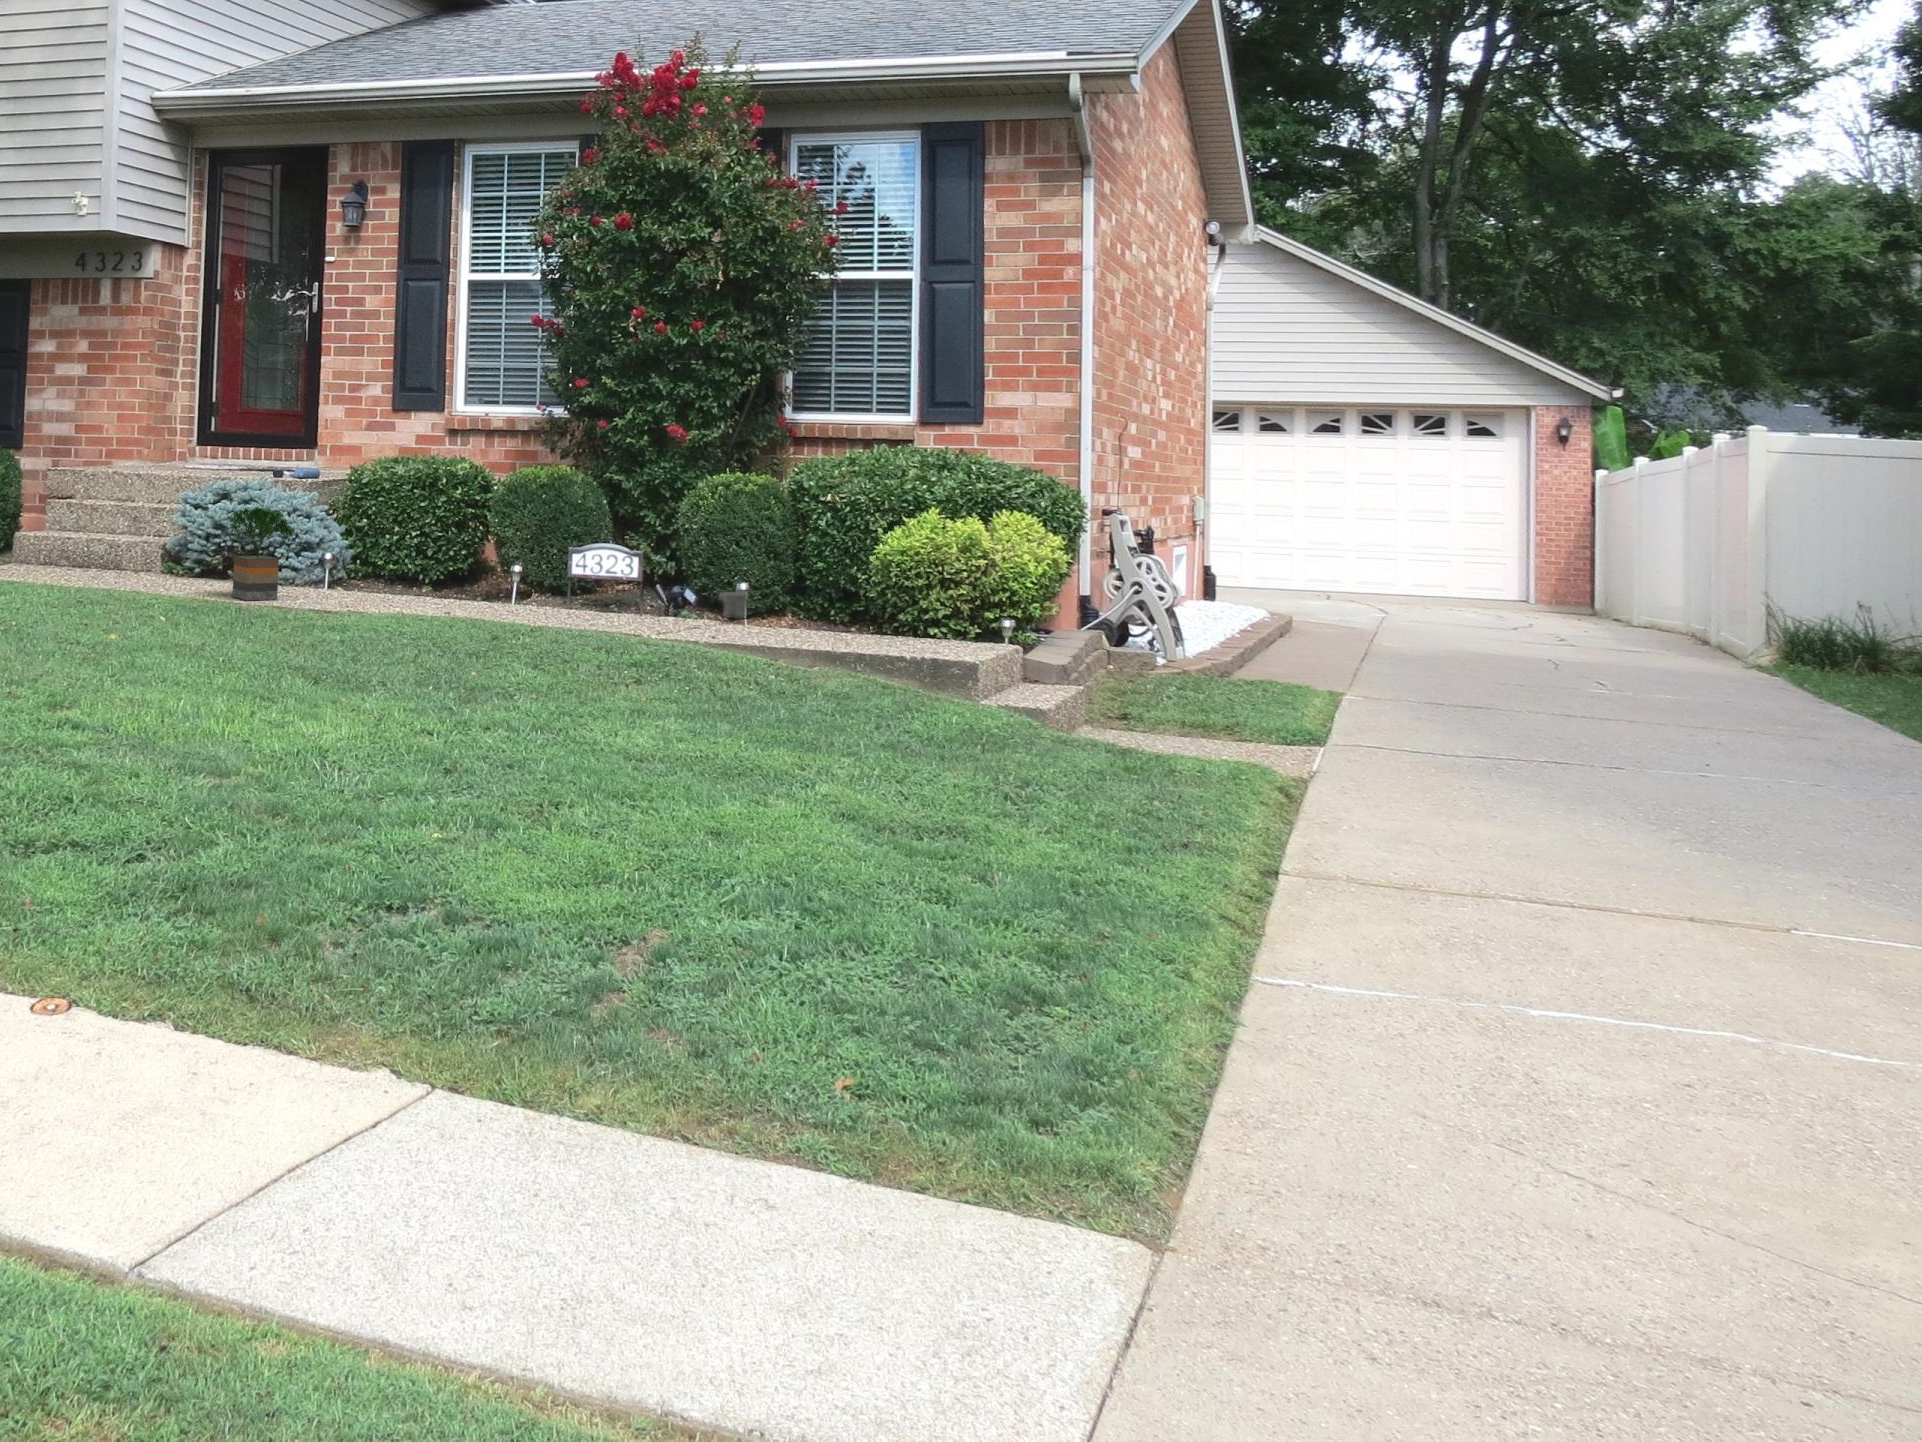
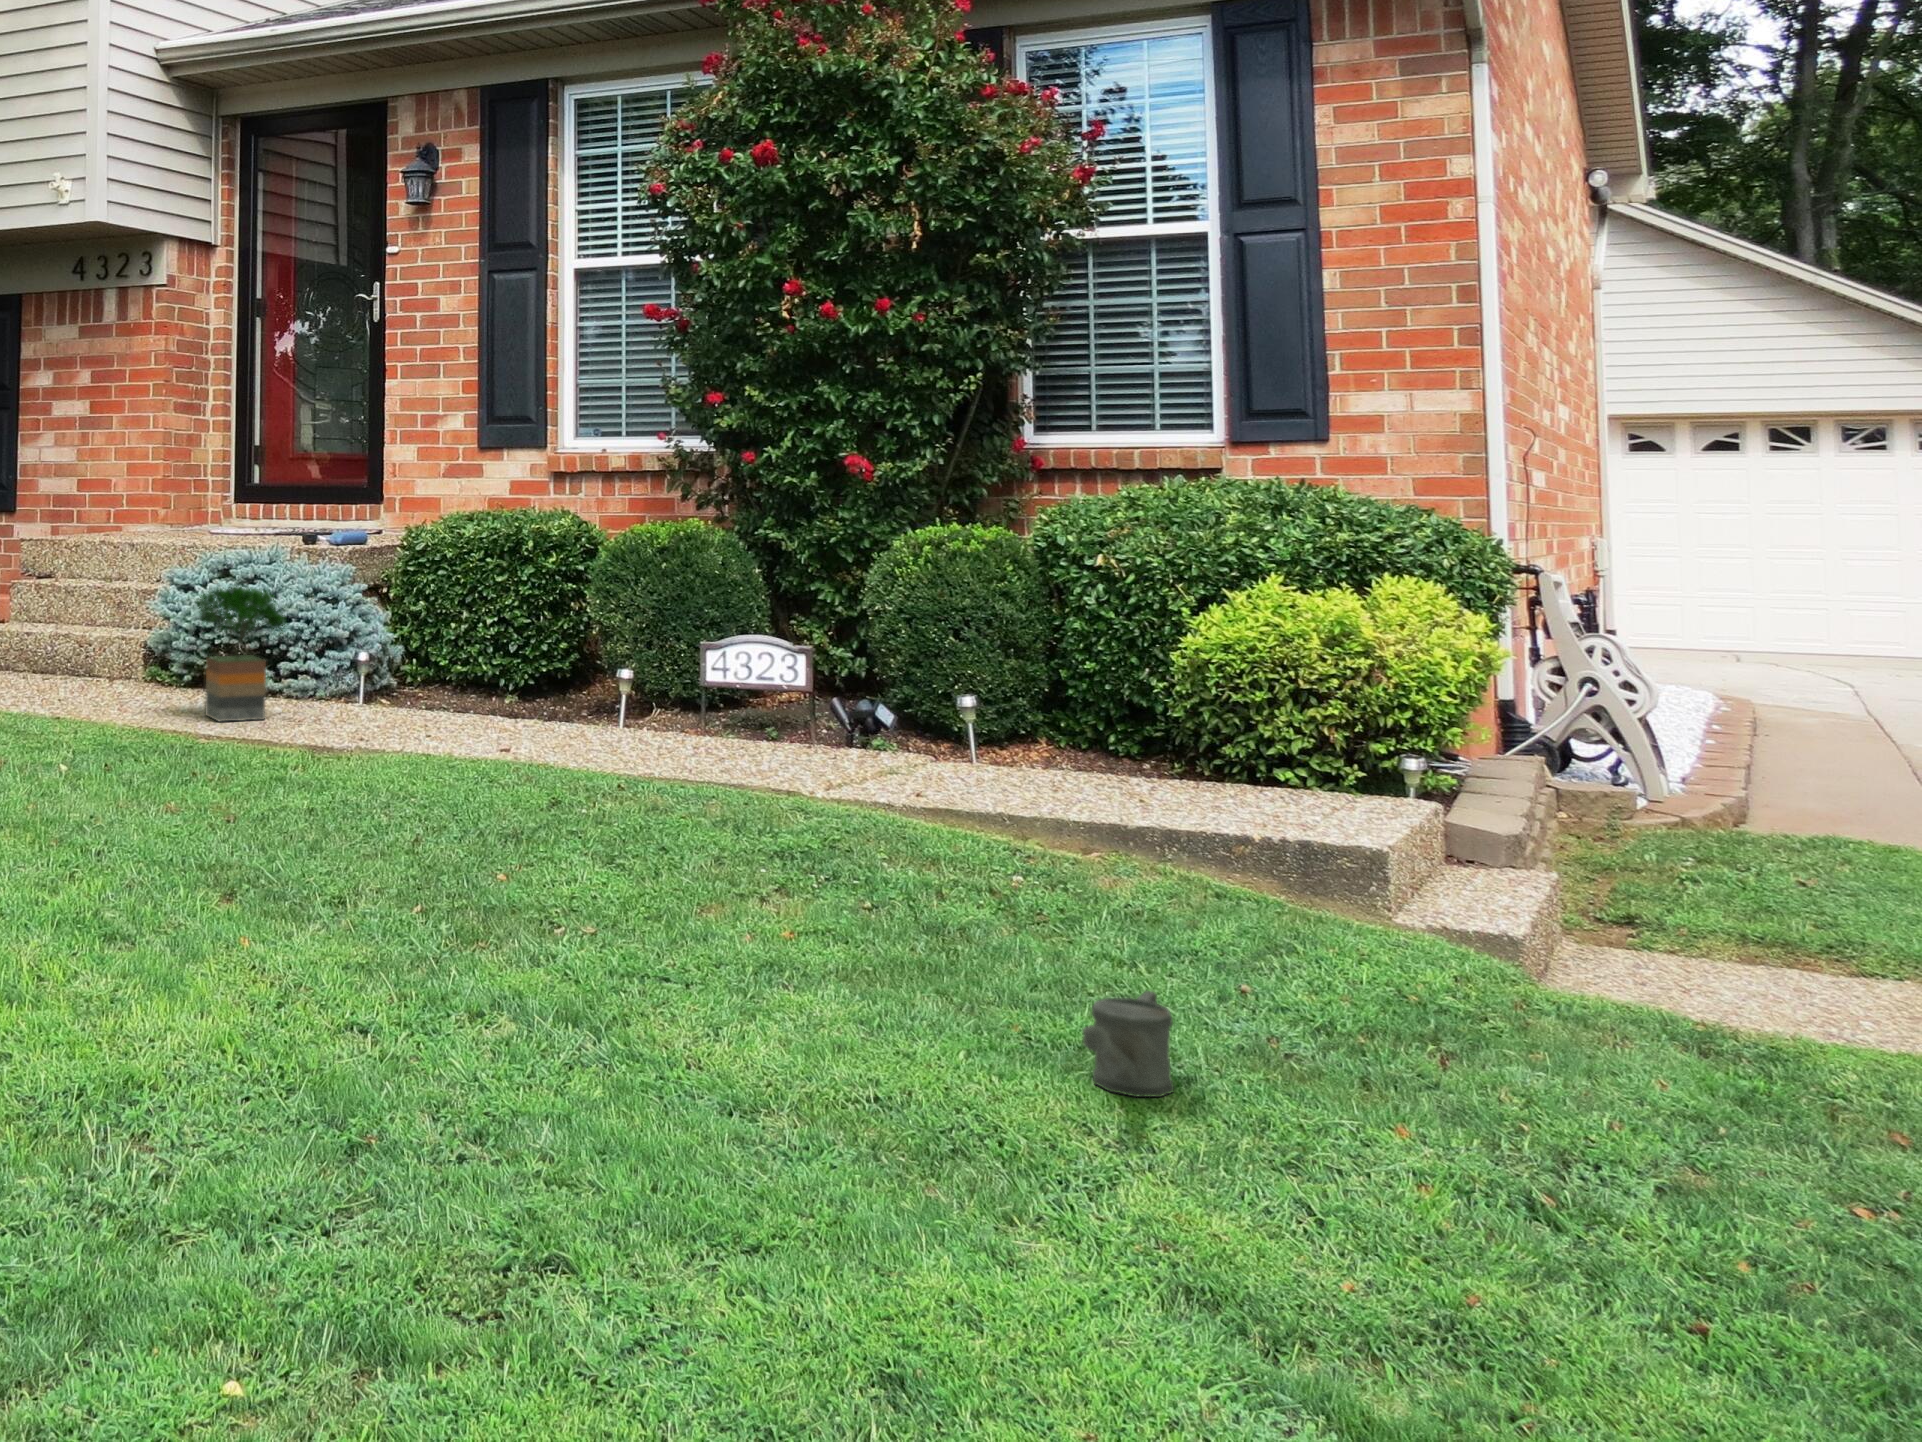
watering can: present [719,591,747,619] -> present [1083,991,1174,1097]

